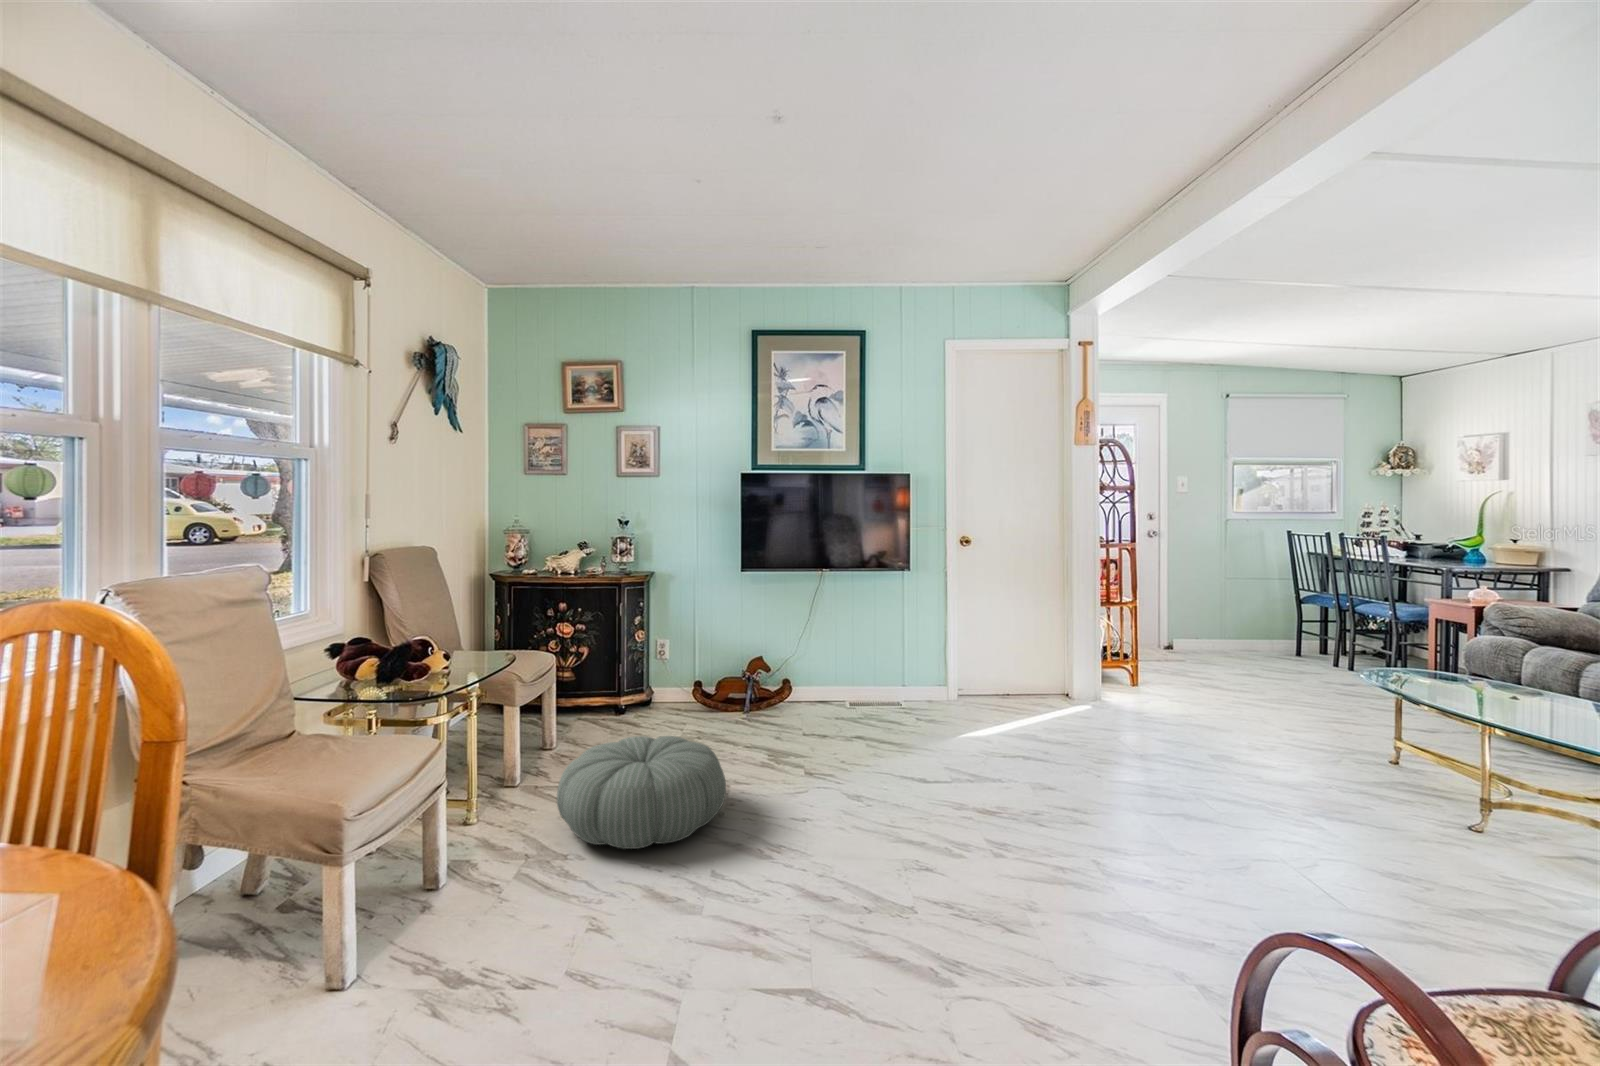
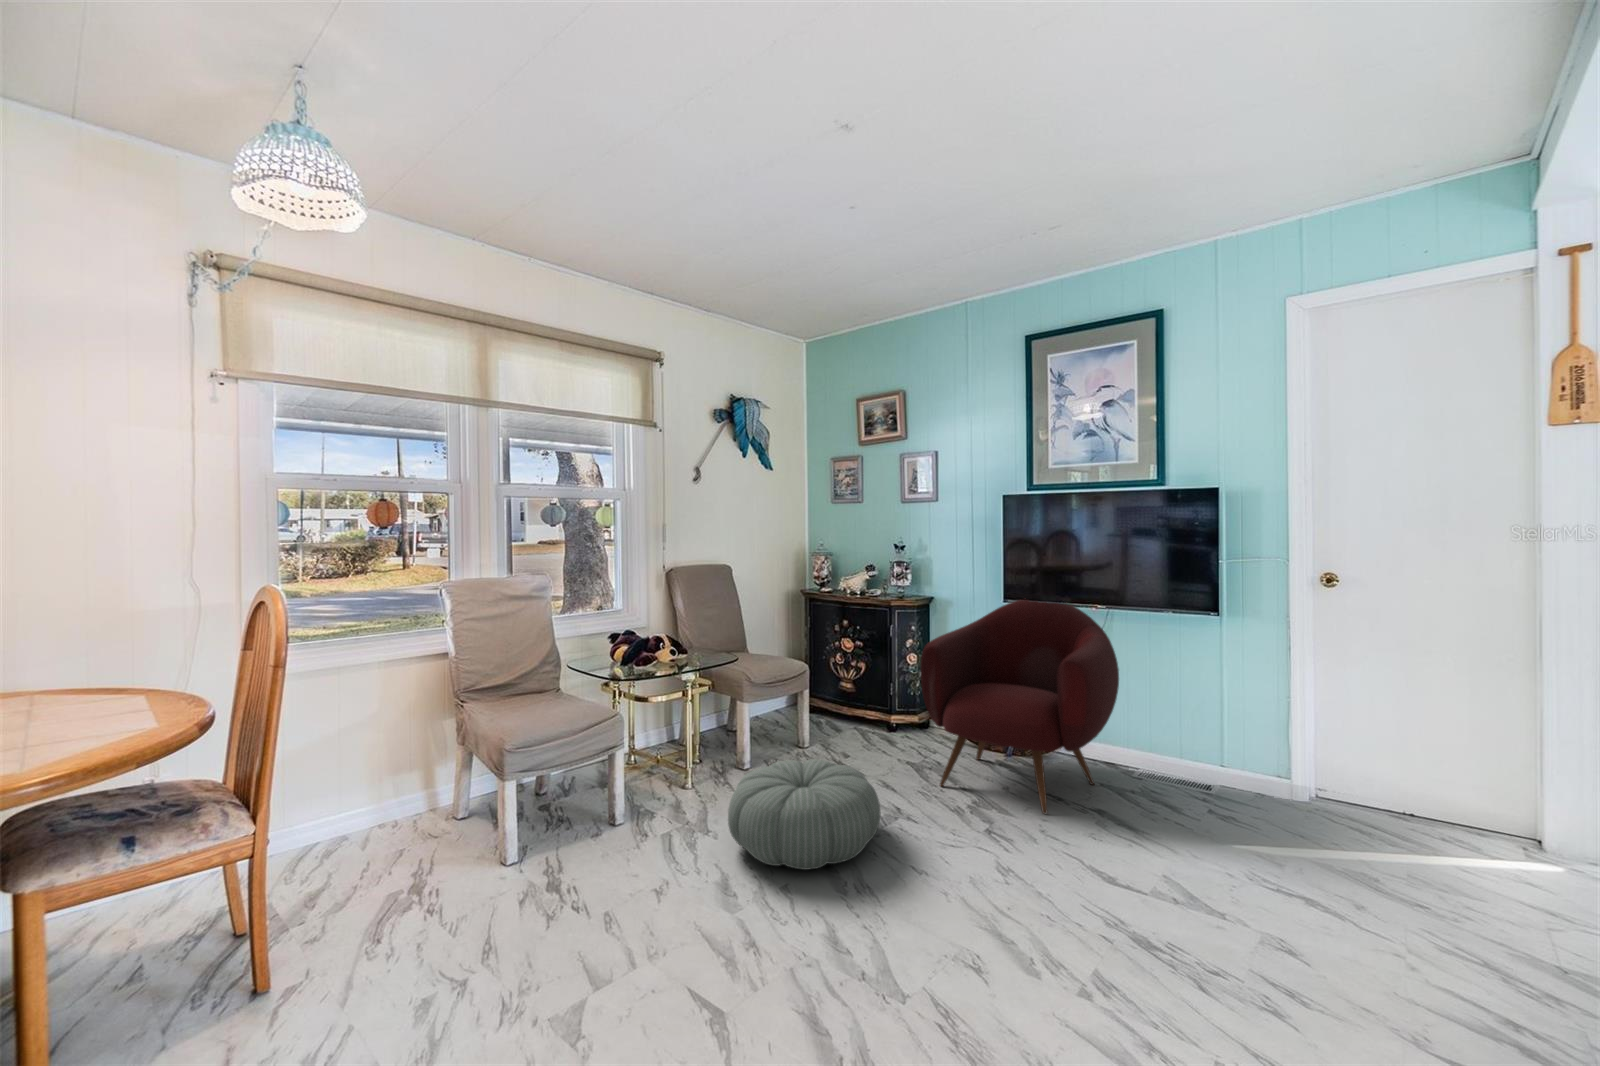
armchair: none [690,566,857,747] -> present [921,600,1119,814]

